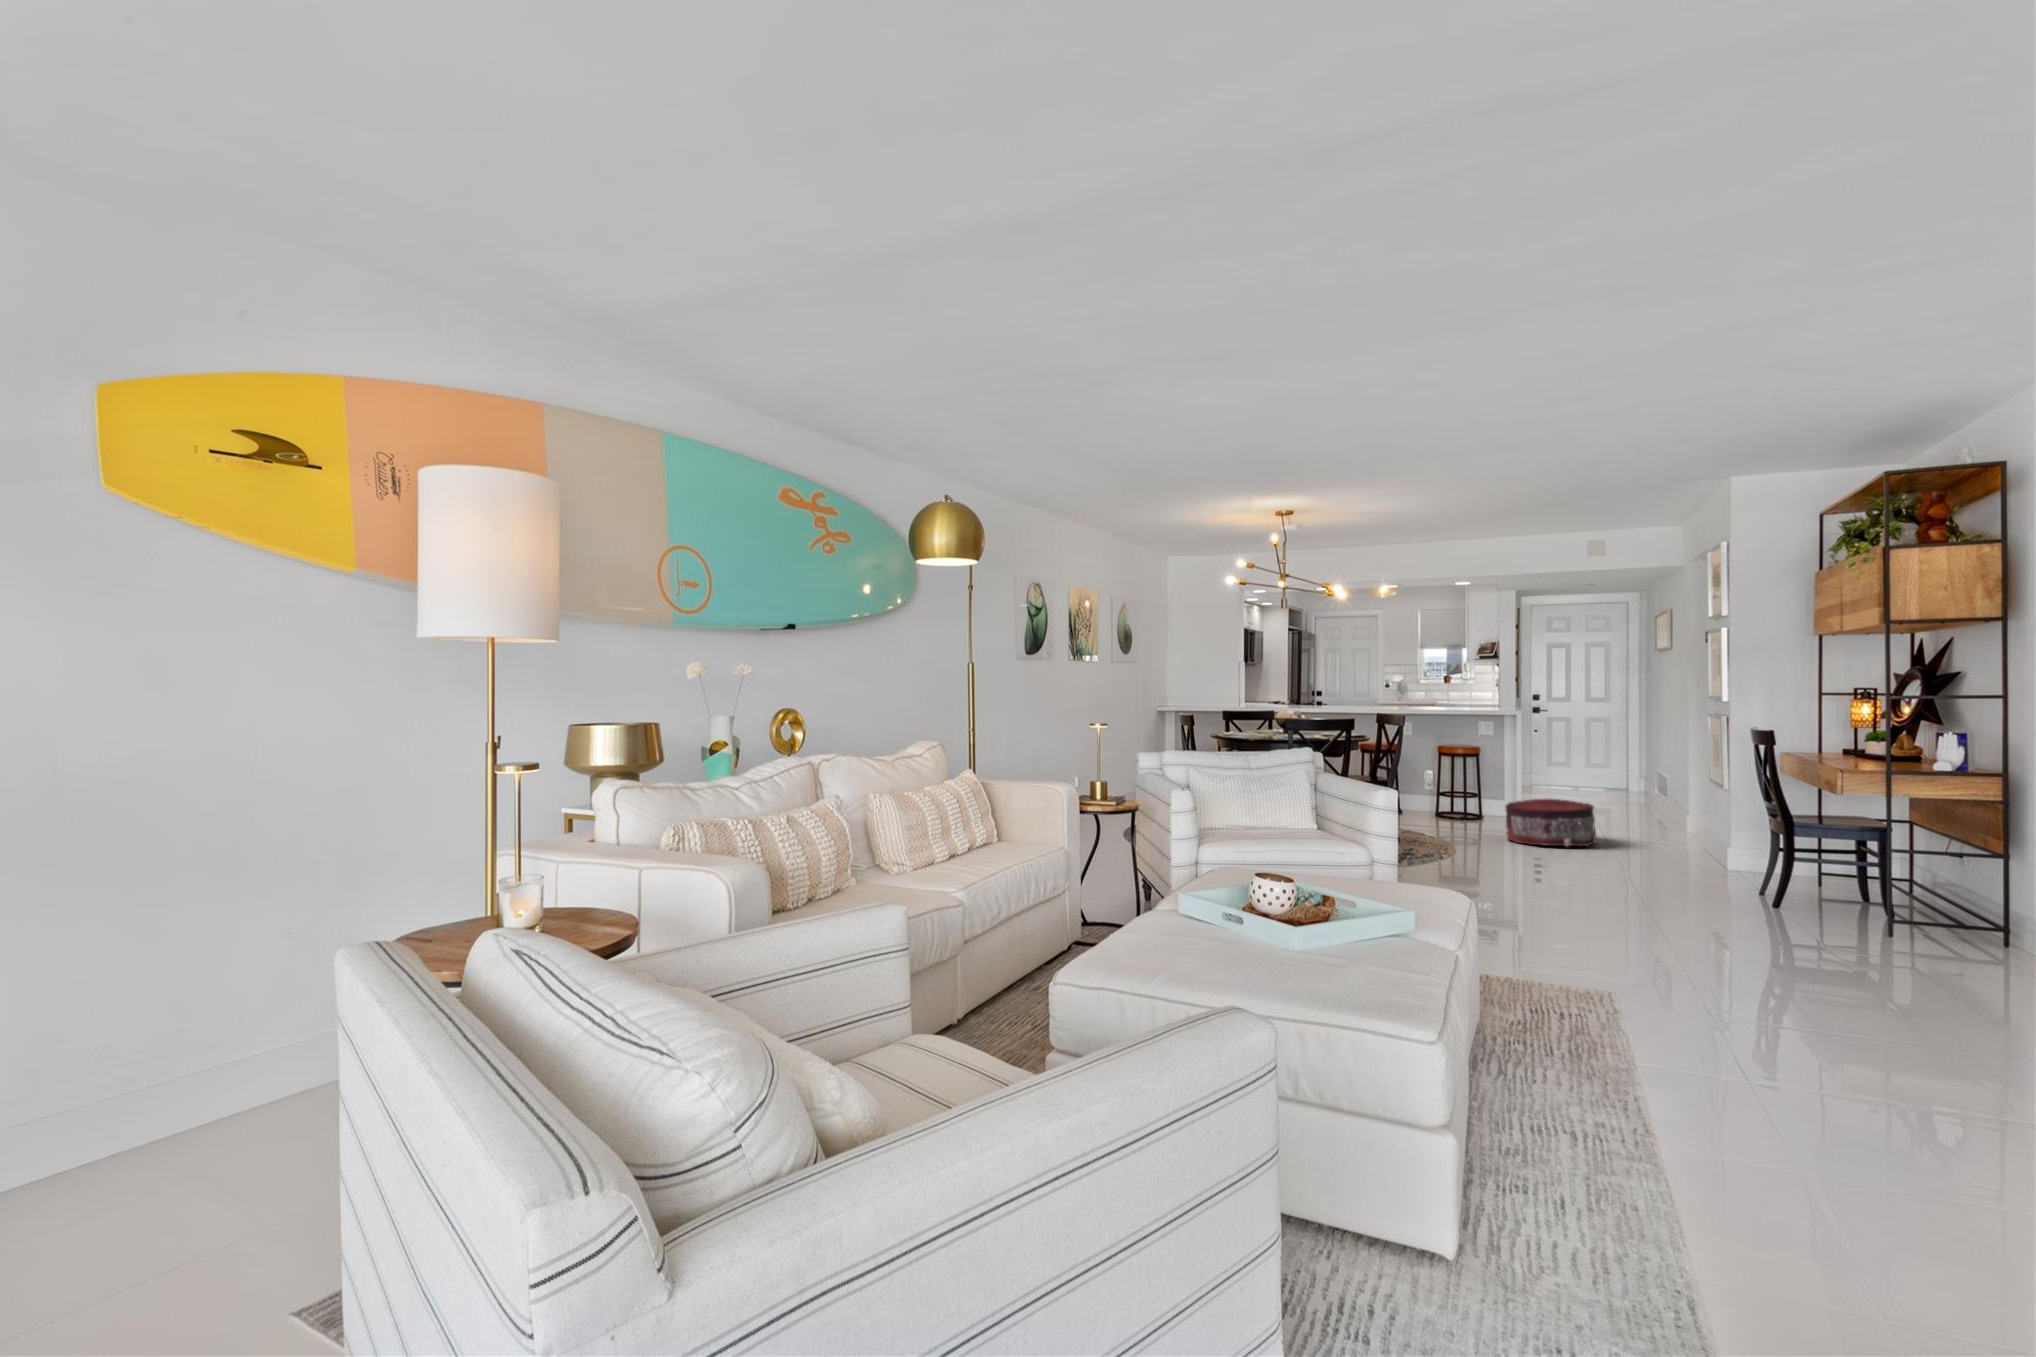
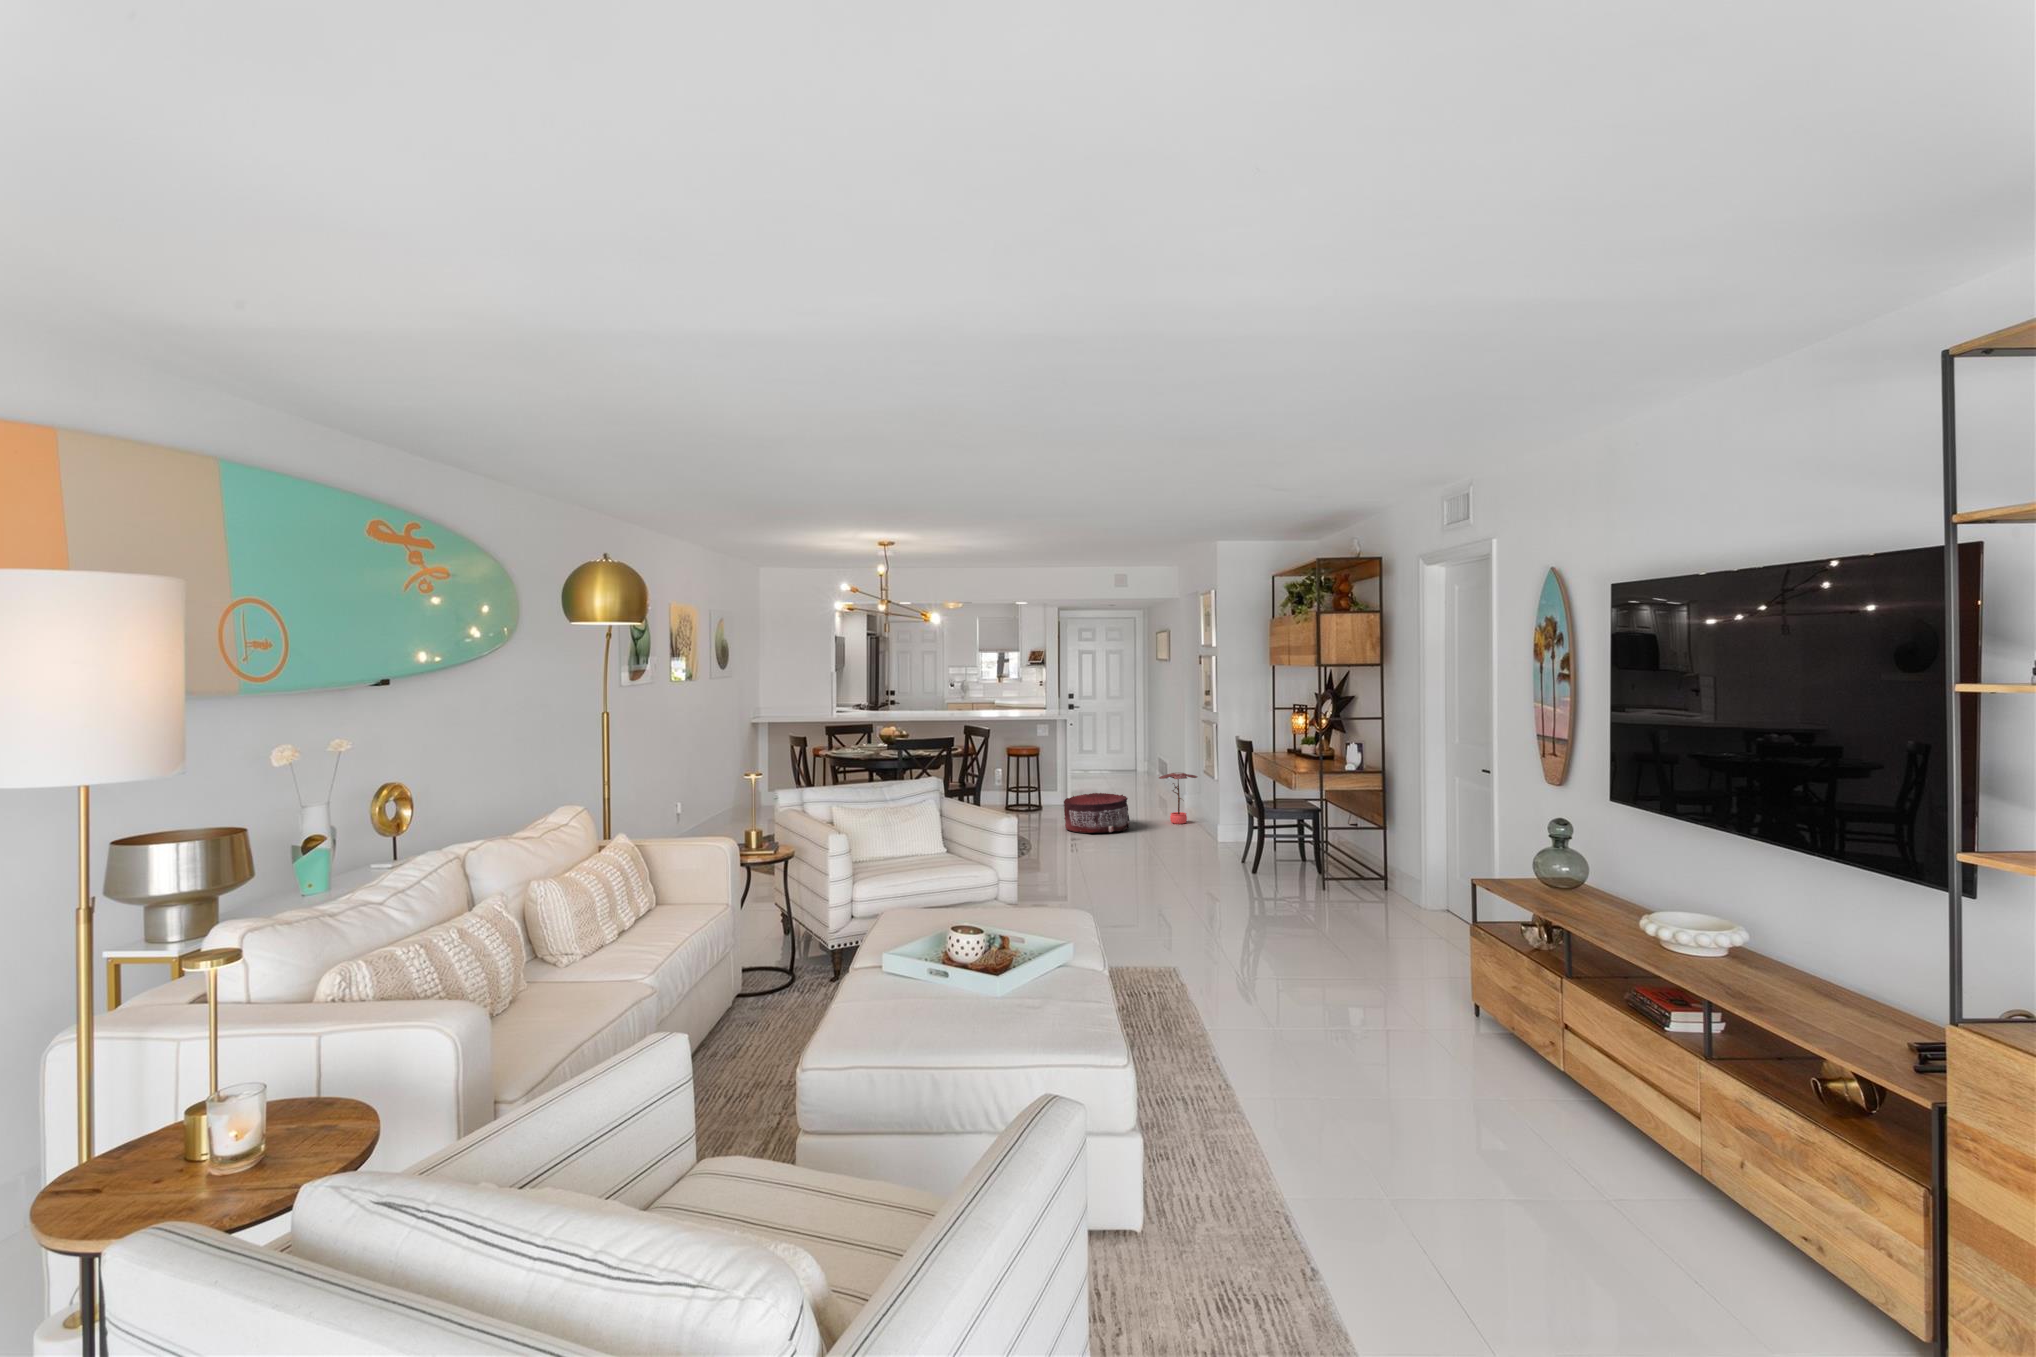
potted plant: none [1642,780,1702,846] -> present [1159,773,1197,824]

